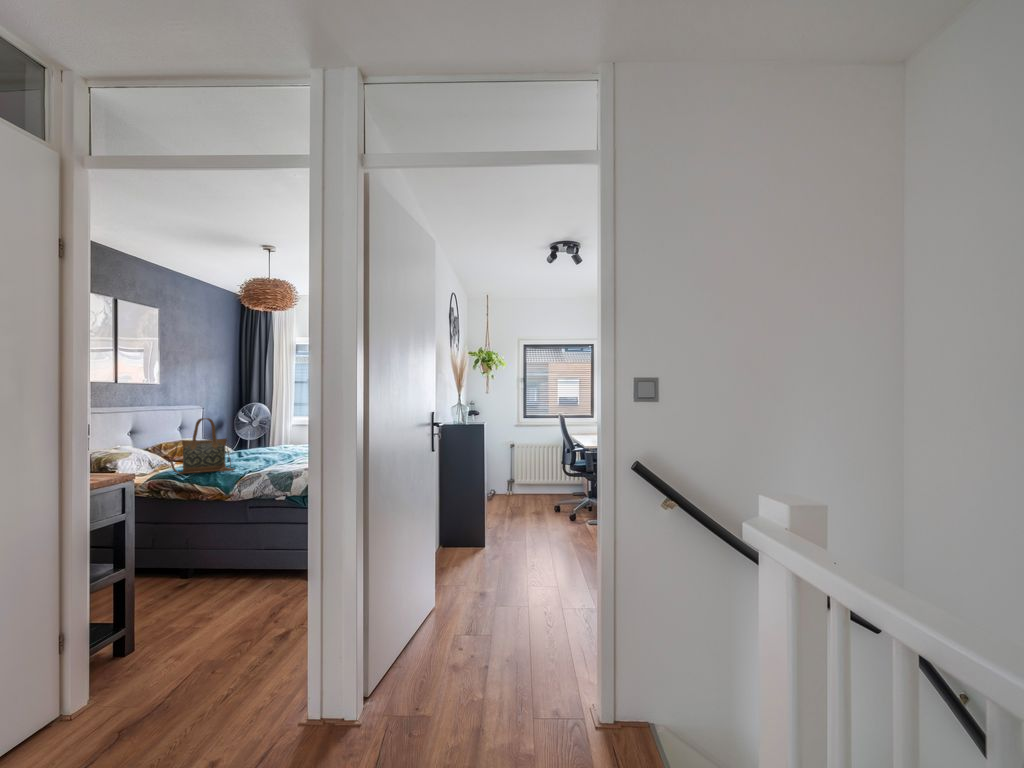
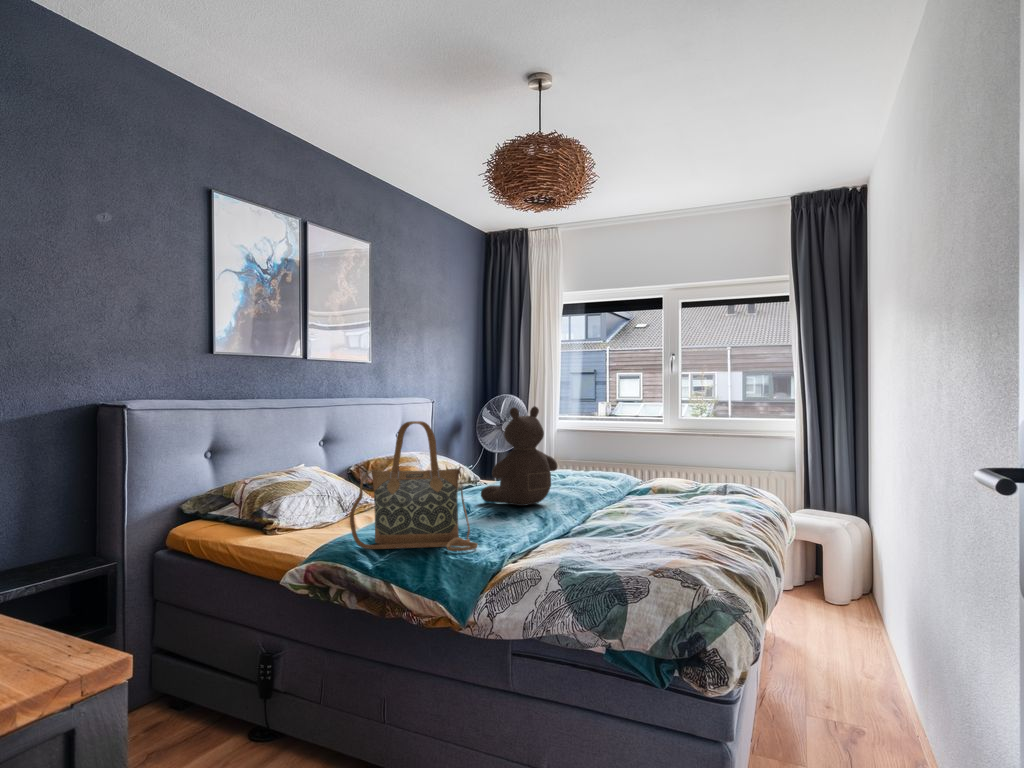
teddy bear: none [237,411,279,458] -> present [481,406,557,506]

